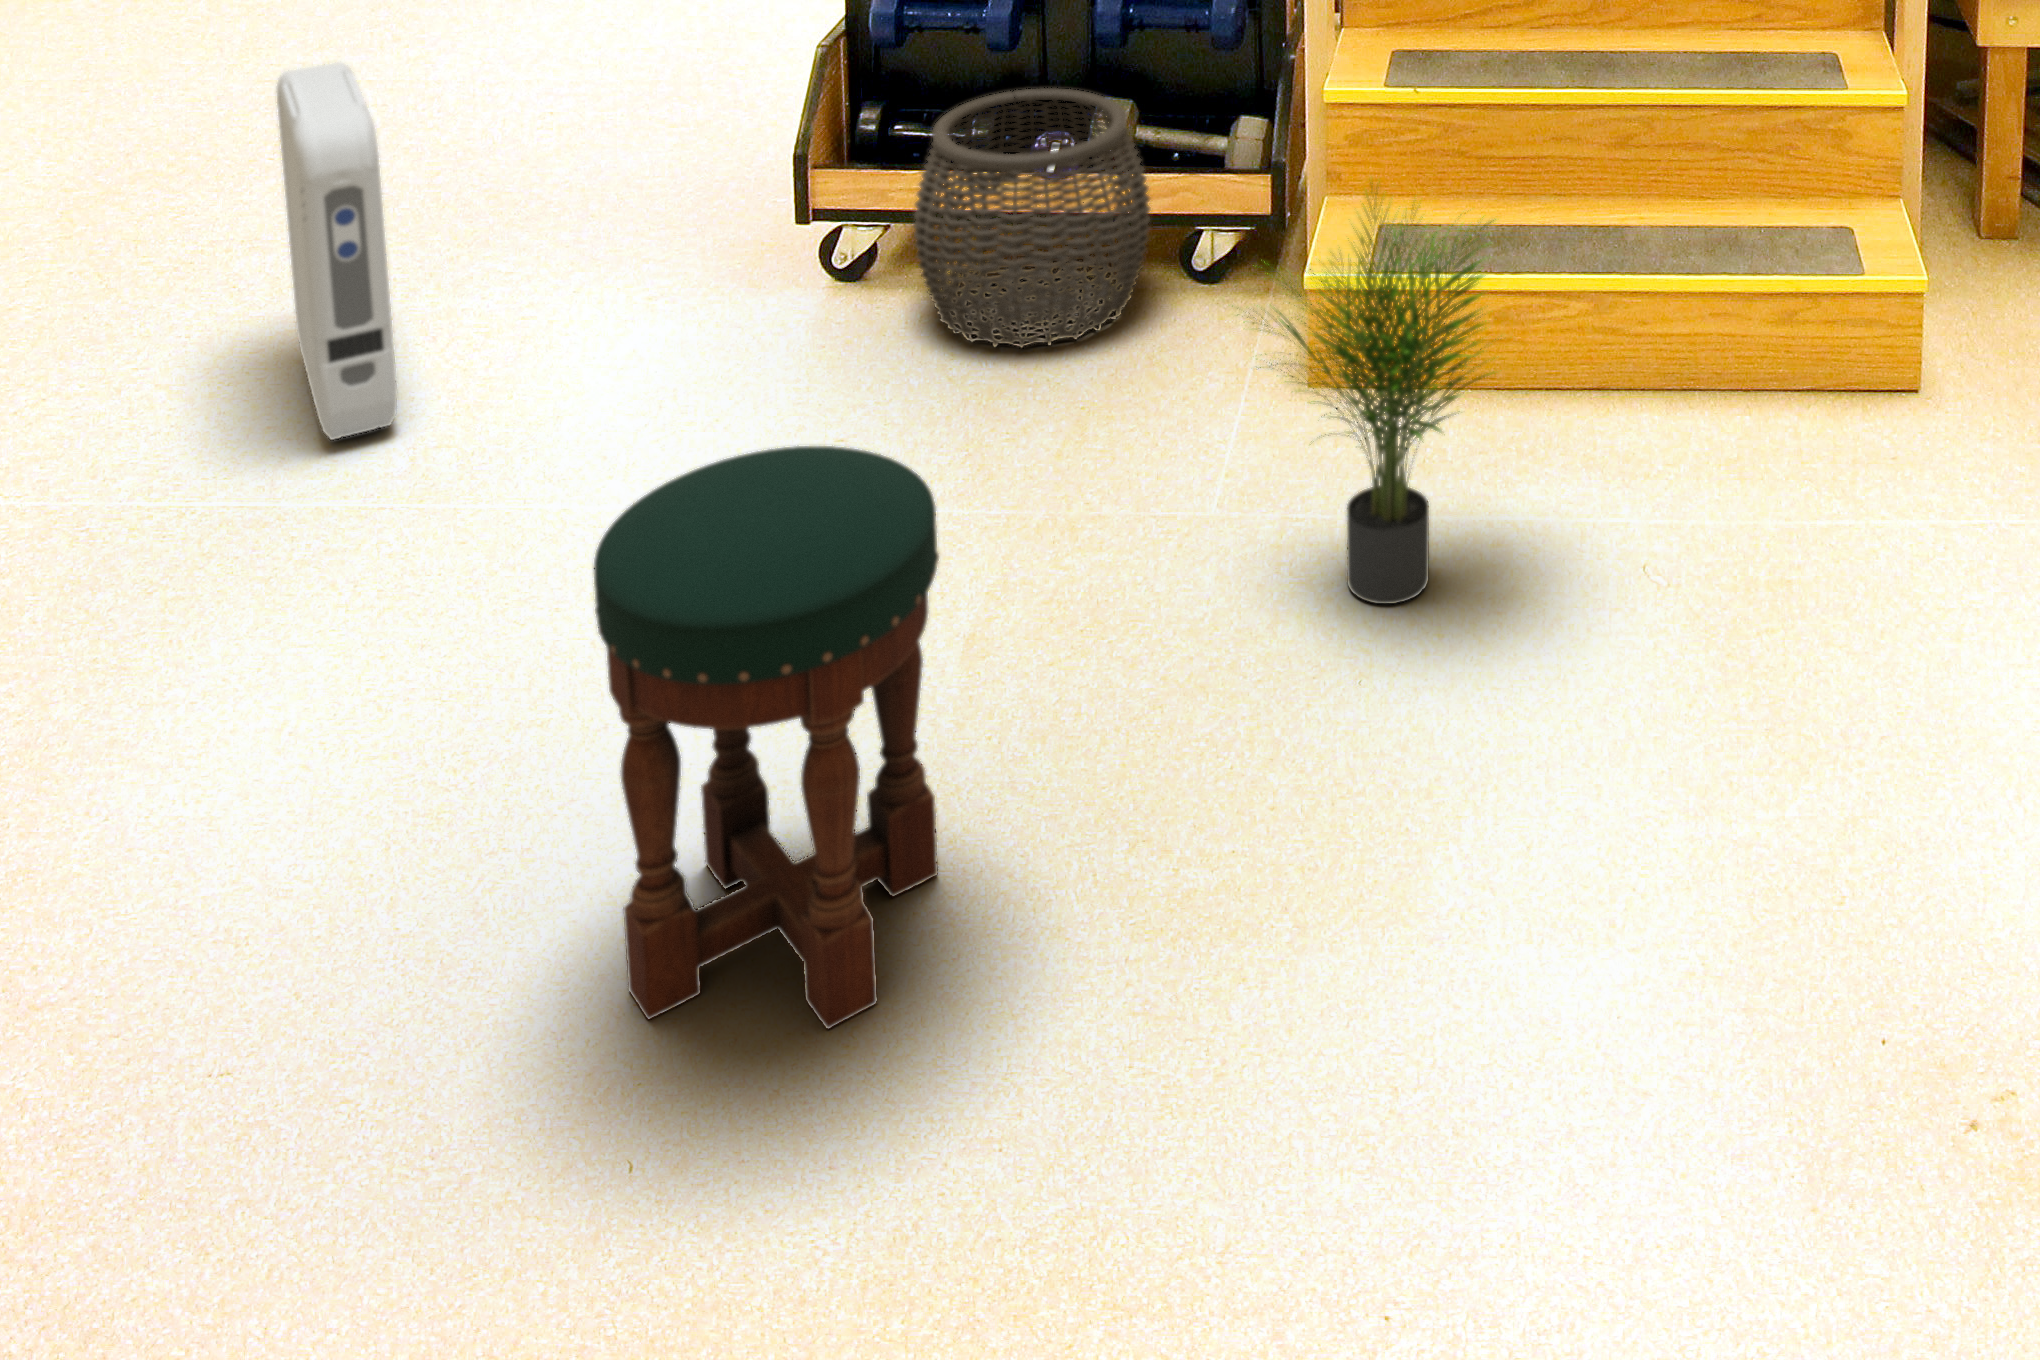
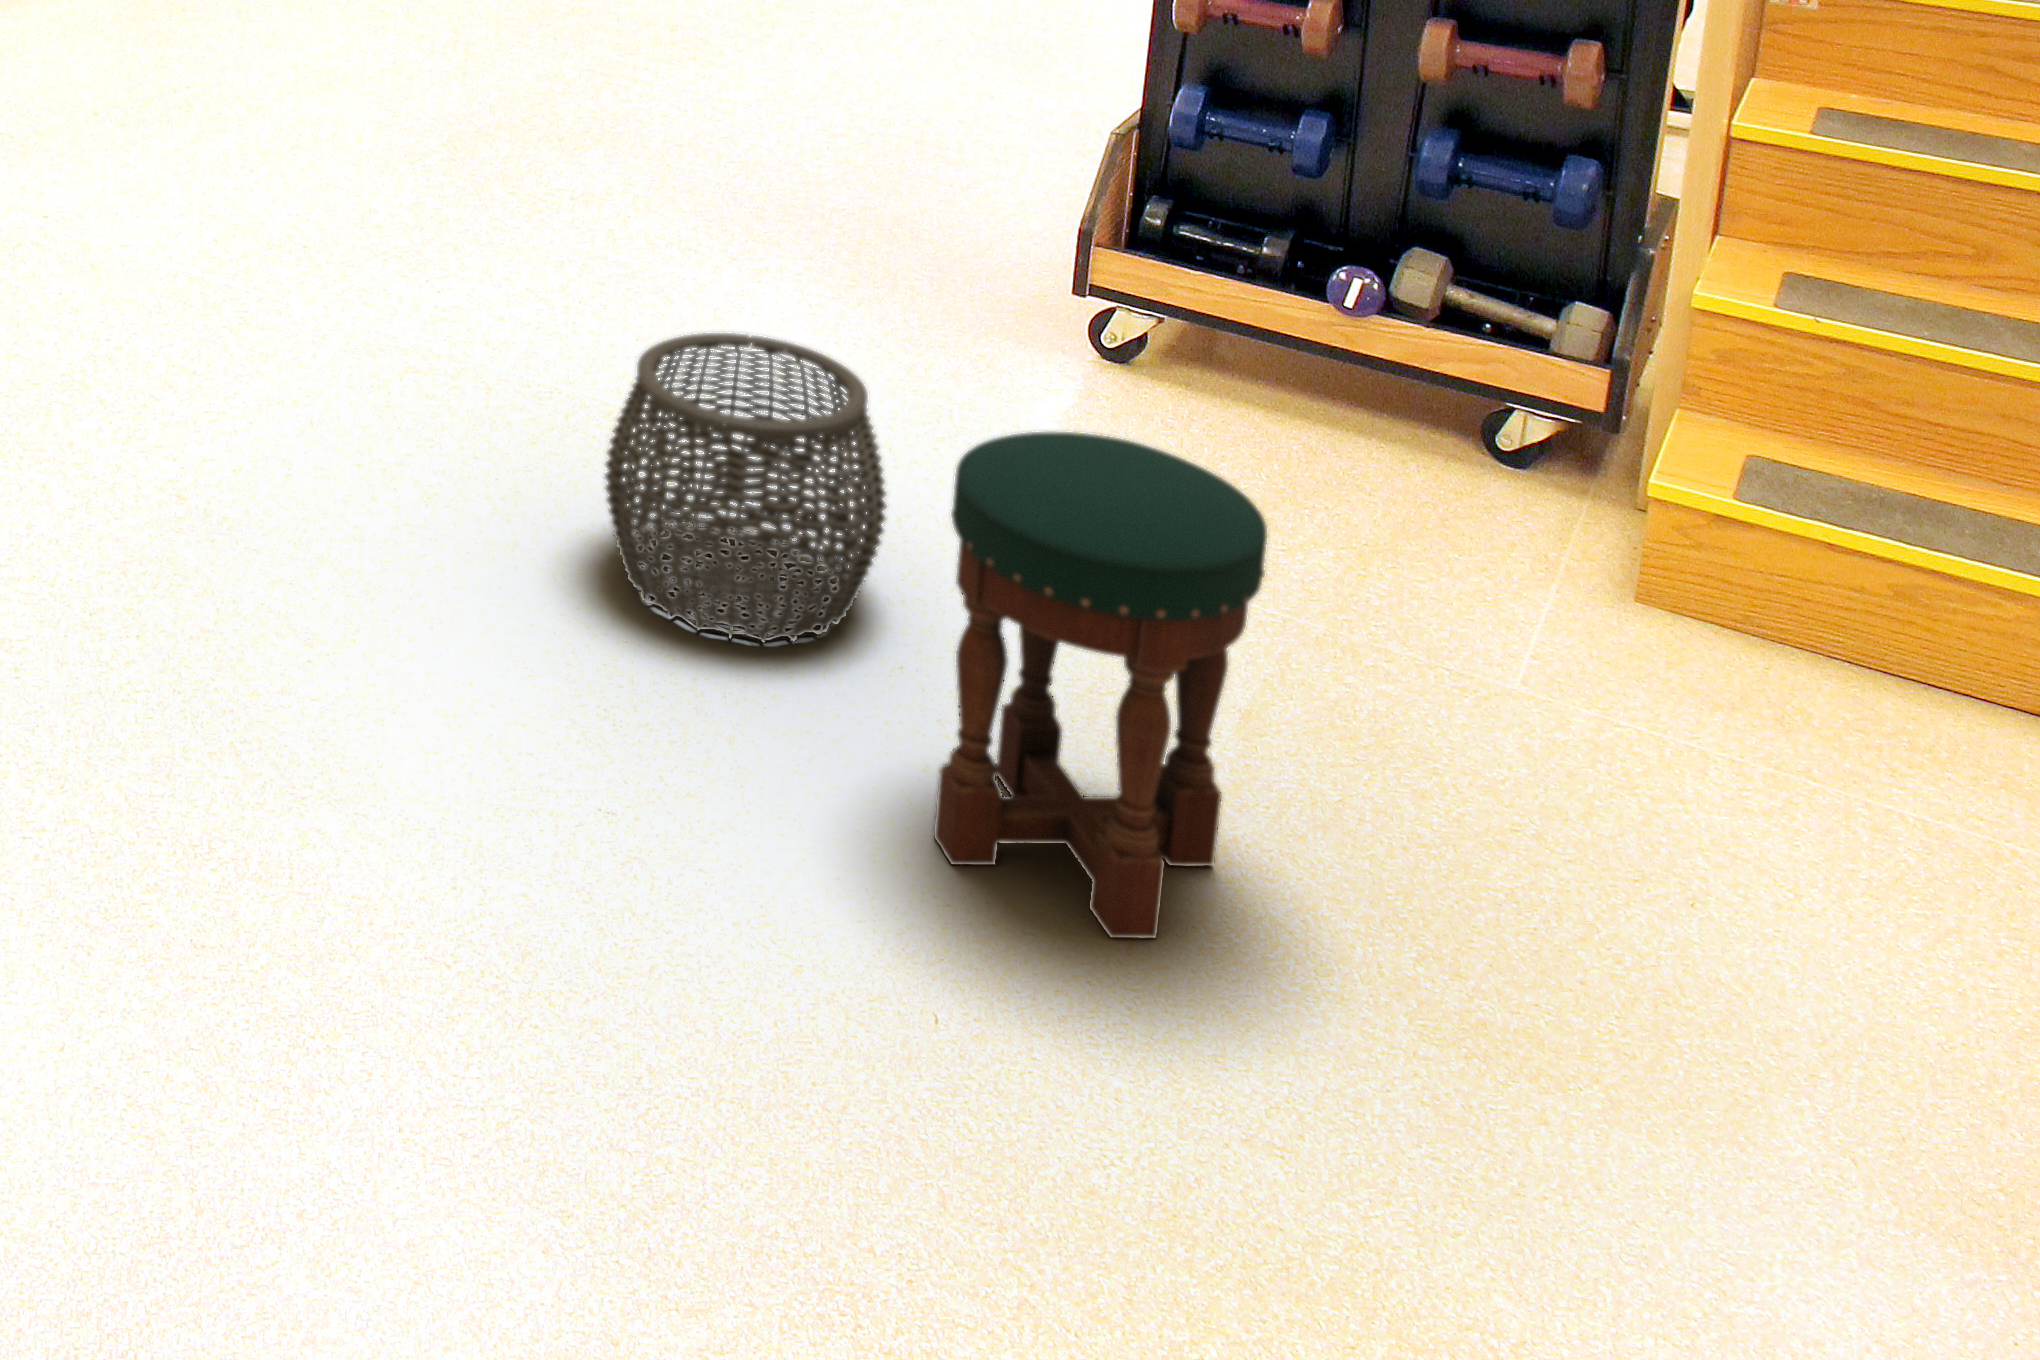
air purifier: present [277,62,397,440] -> none [639,50,734,359]
woven basket: present [914,89,1150,348] -> present [605,333,886,642]
potted plant: present [1232,204,1496,604] -> none [1571,373,1957,835]

